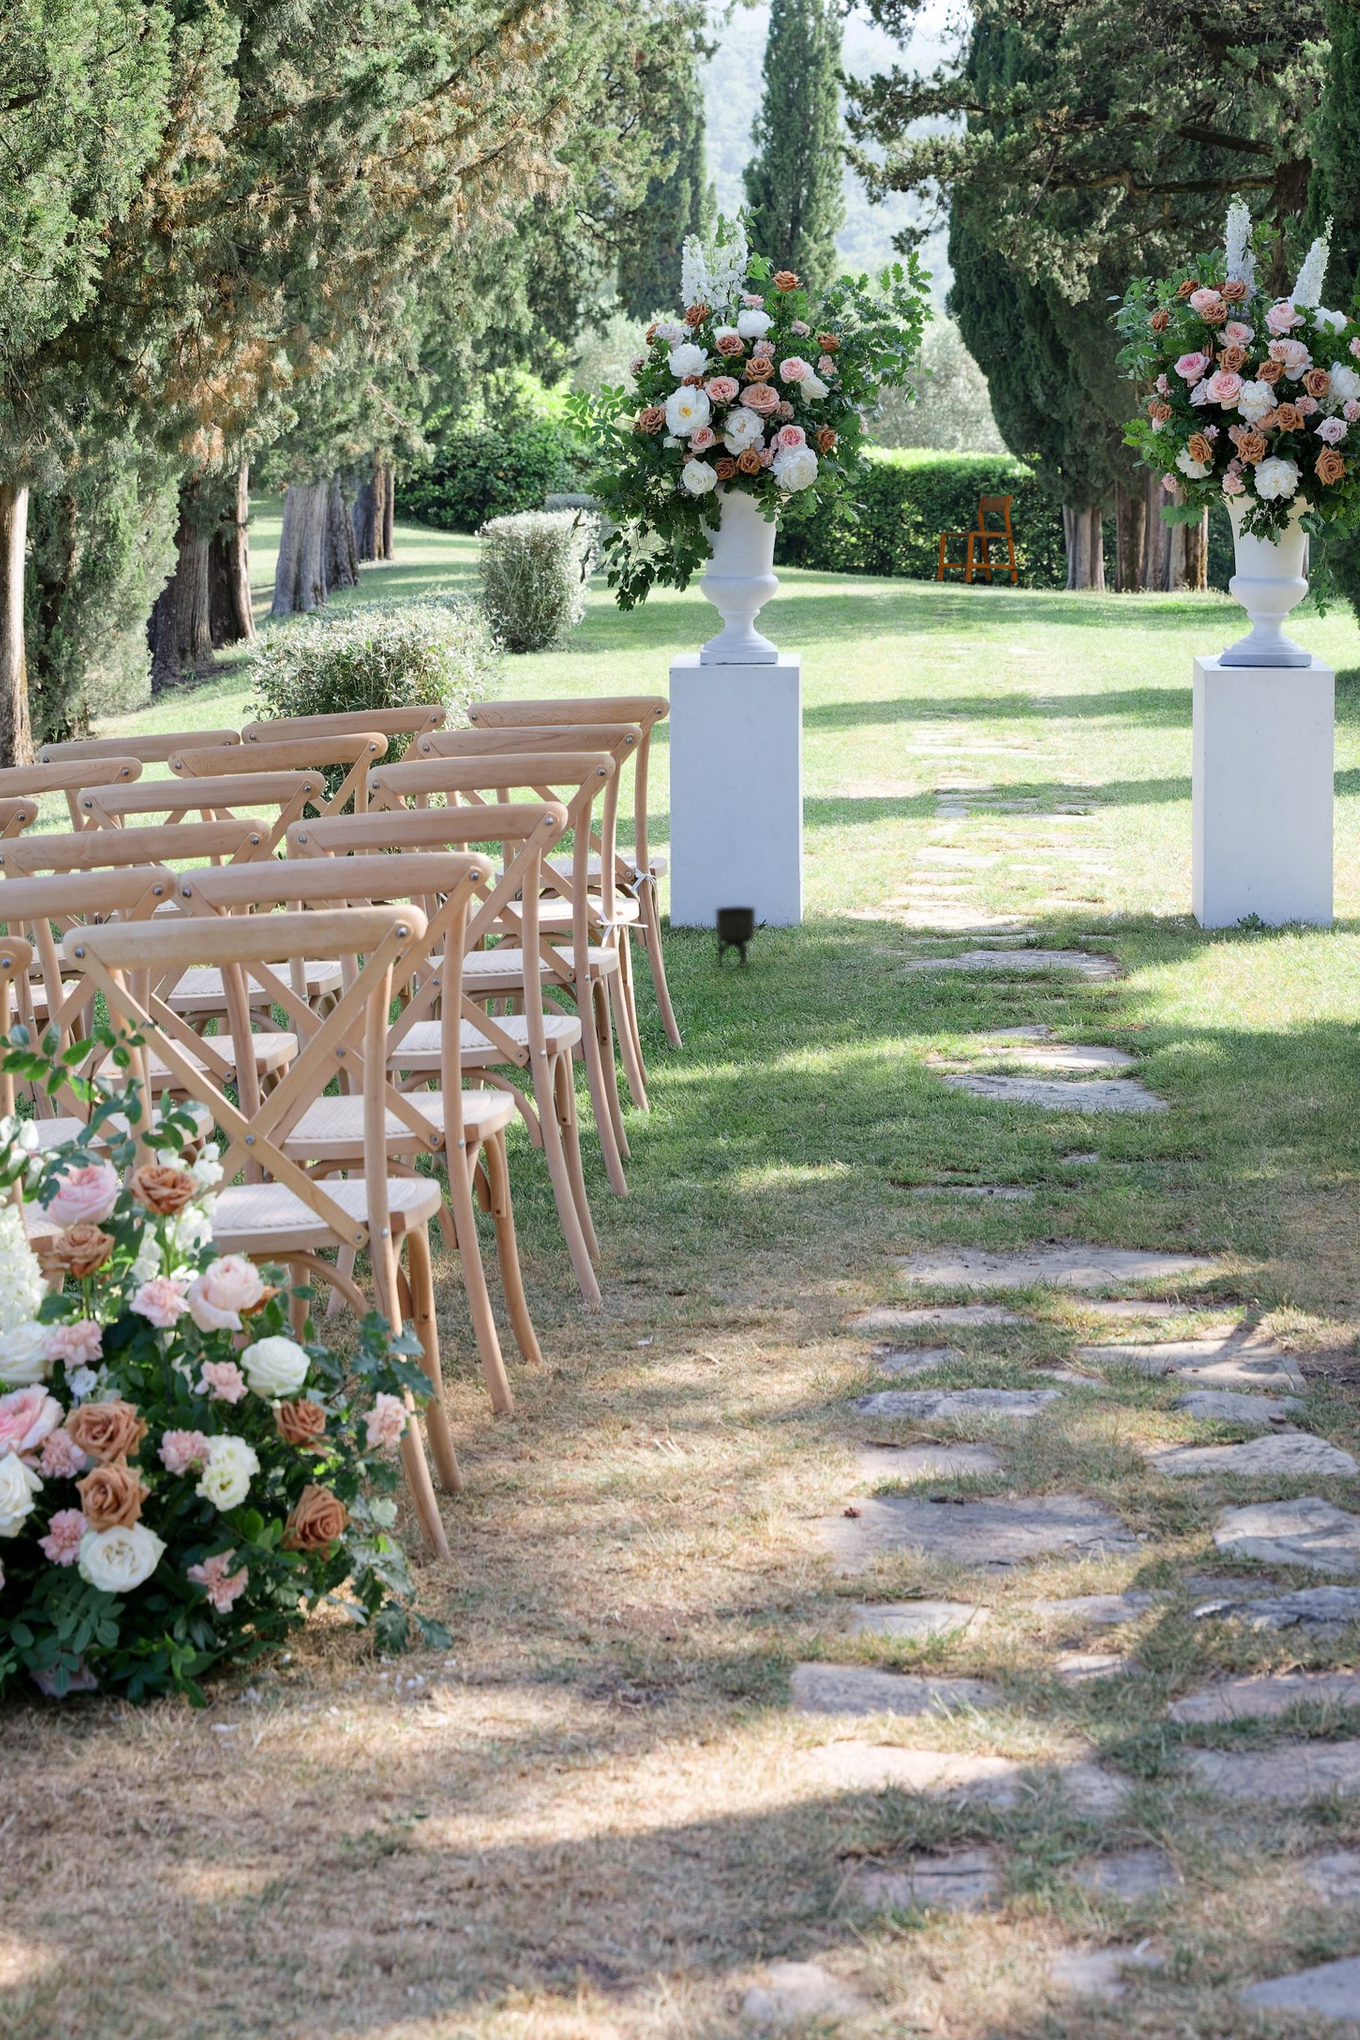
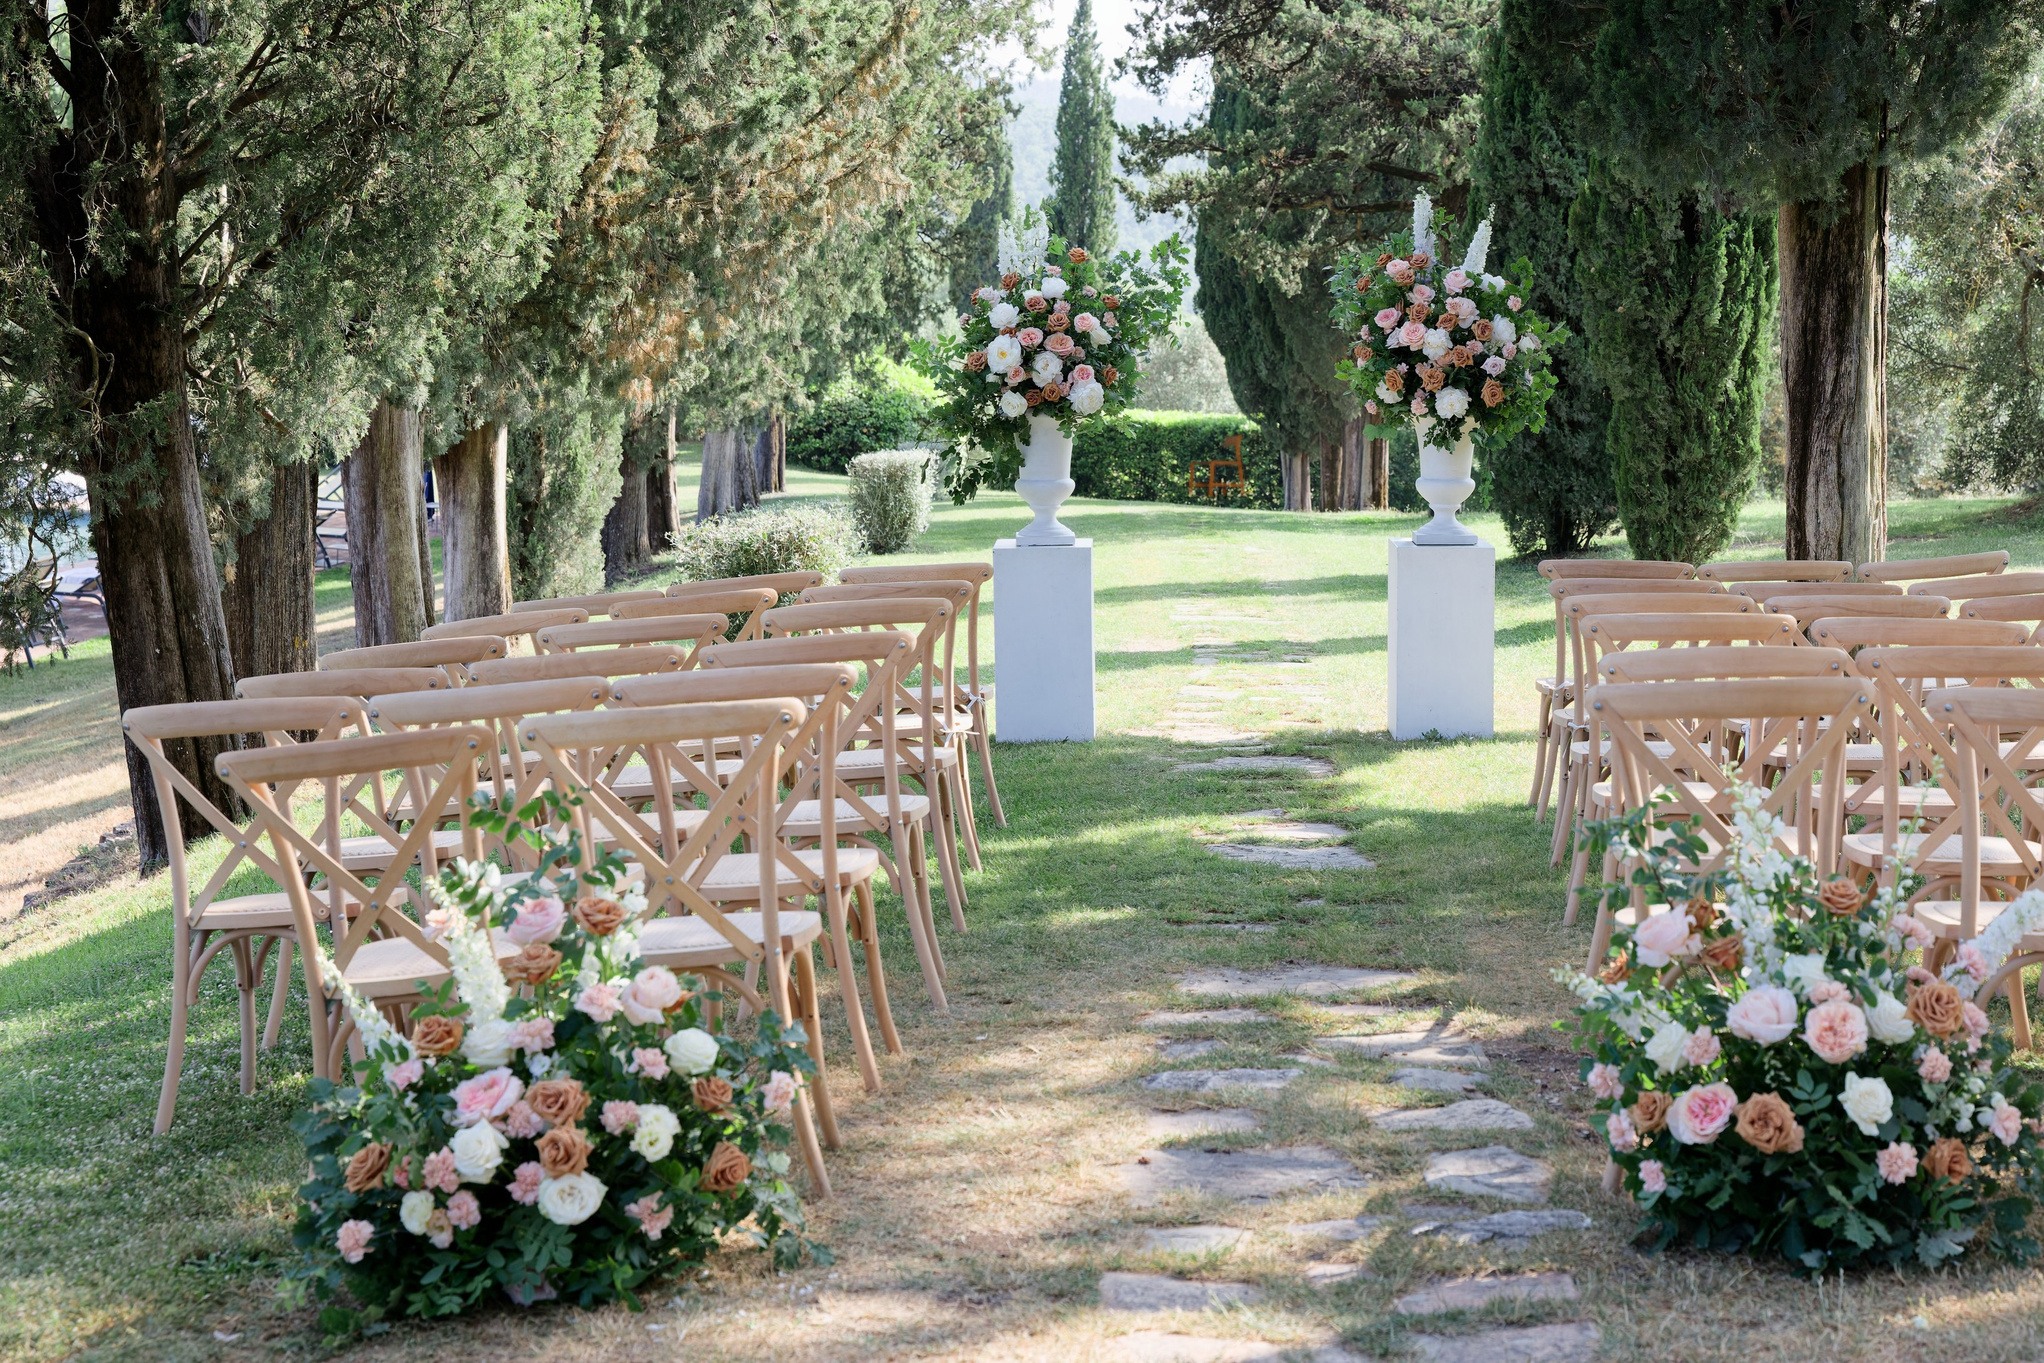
planter: present [716,906,755,966] -> none [1035,715,1064,757]

